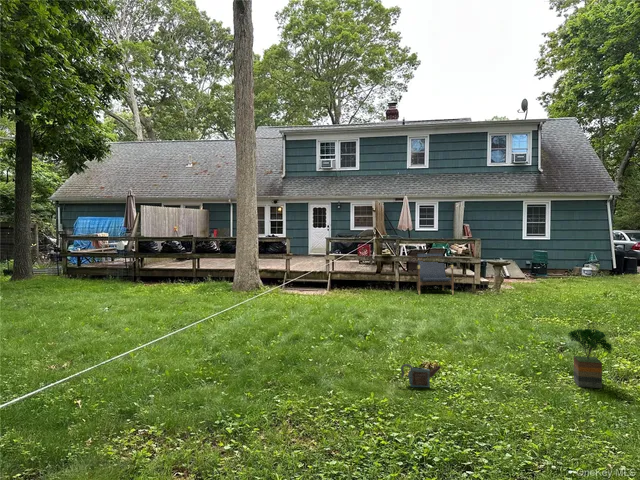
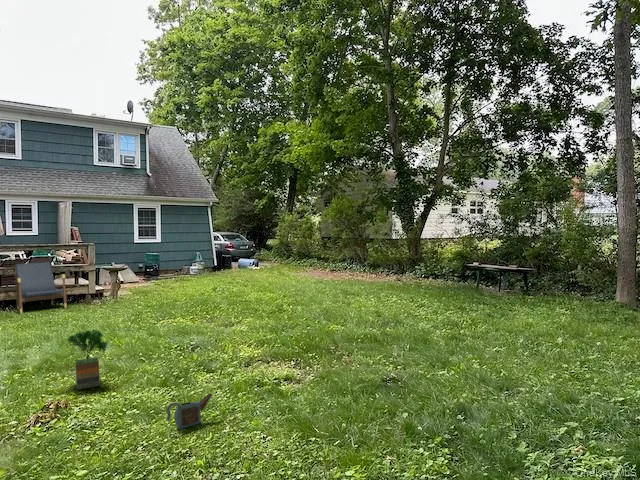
potted tree: present [568,328,612,388] -> present [67,330,108,390]
watering can: present [401,364,441,387] -> present [166,394,212,429]

